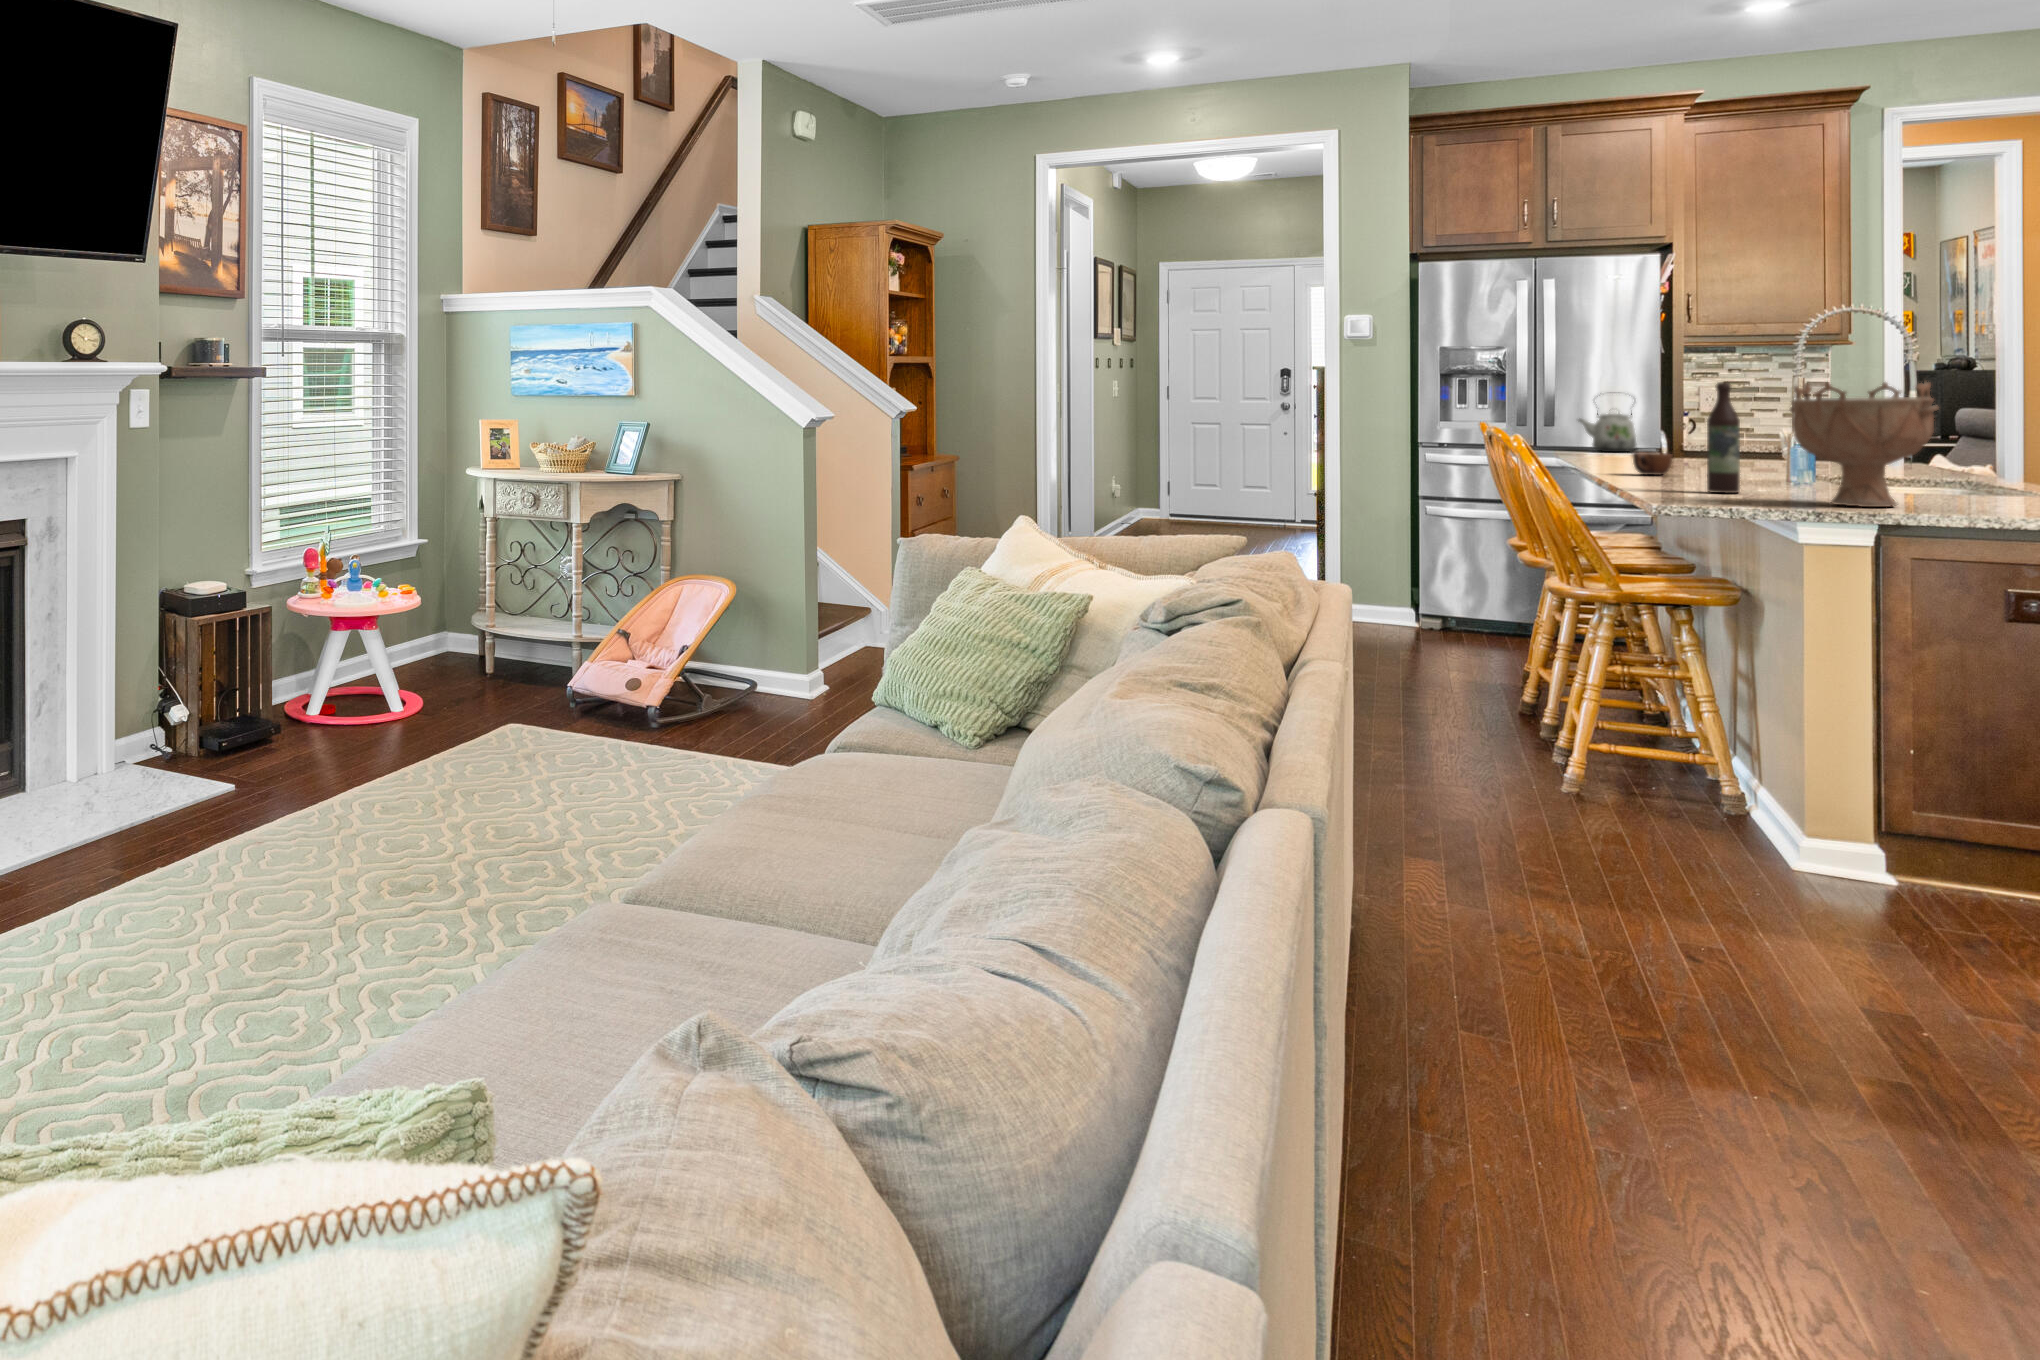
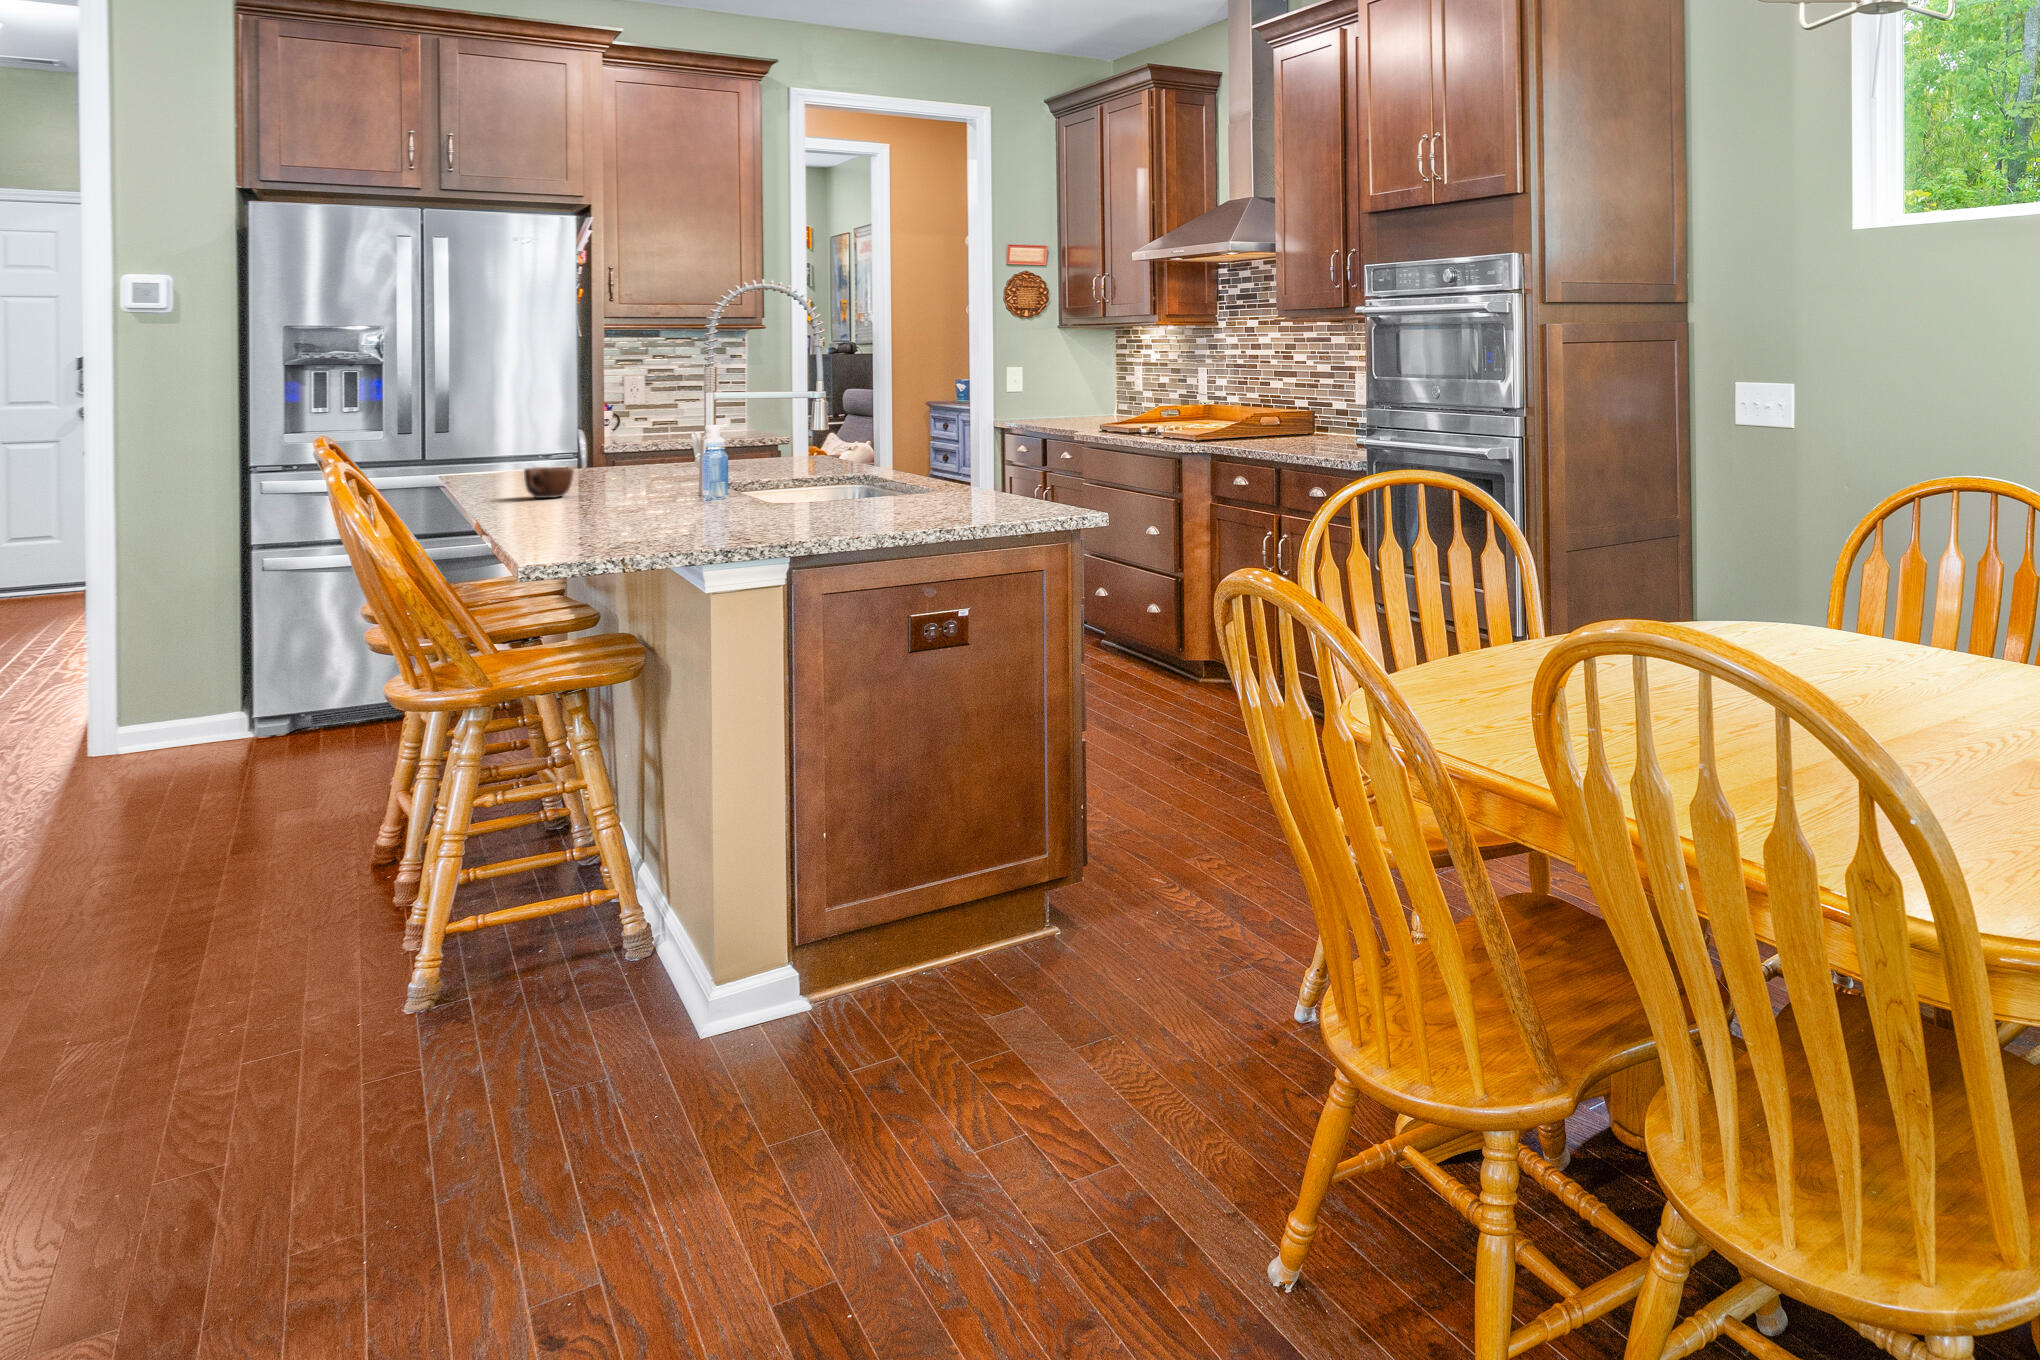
decorative bowl: present [1790,381,1938,507] -> none [693,370,847,534]
wine bottle: present [1707,382,1740,493] -> none [602,374,642,525]
kettle: present [1579,410,1636,452] -> none [476,386,550,461]

